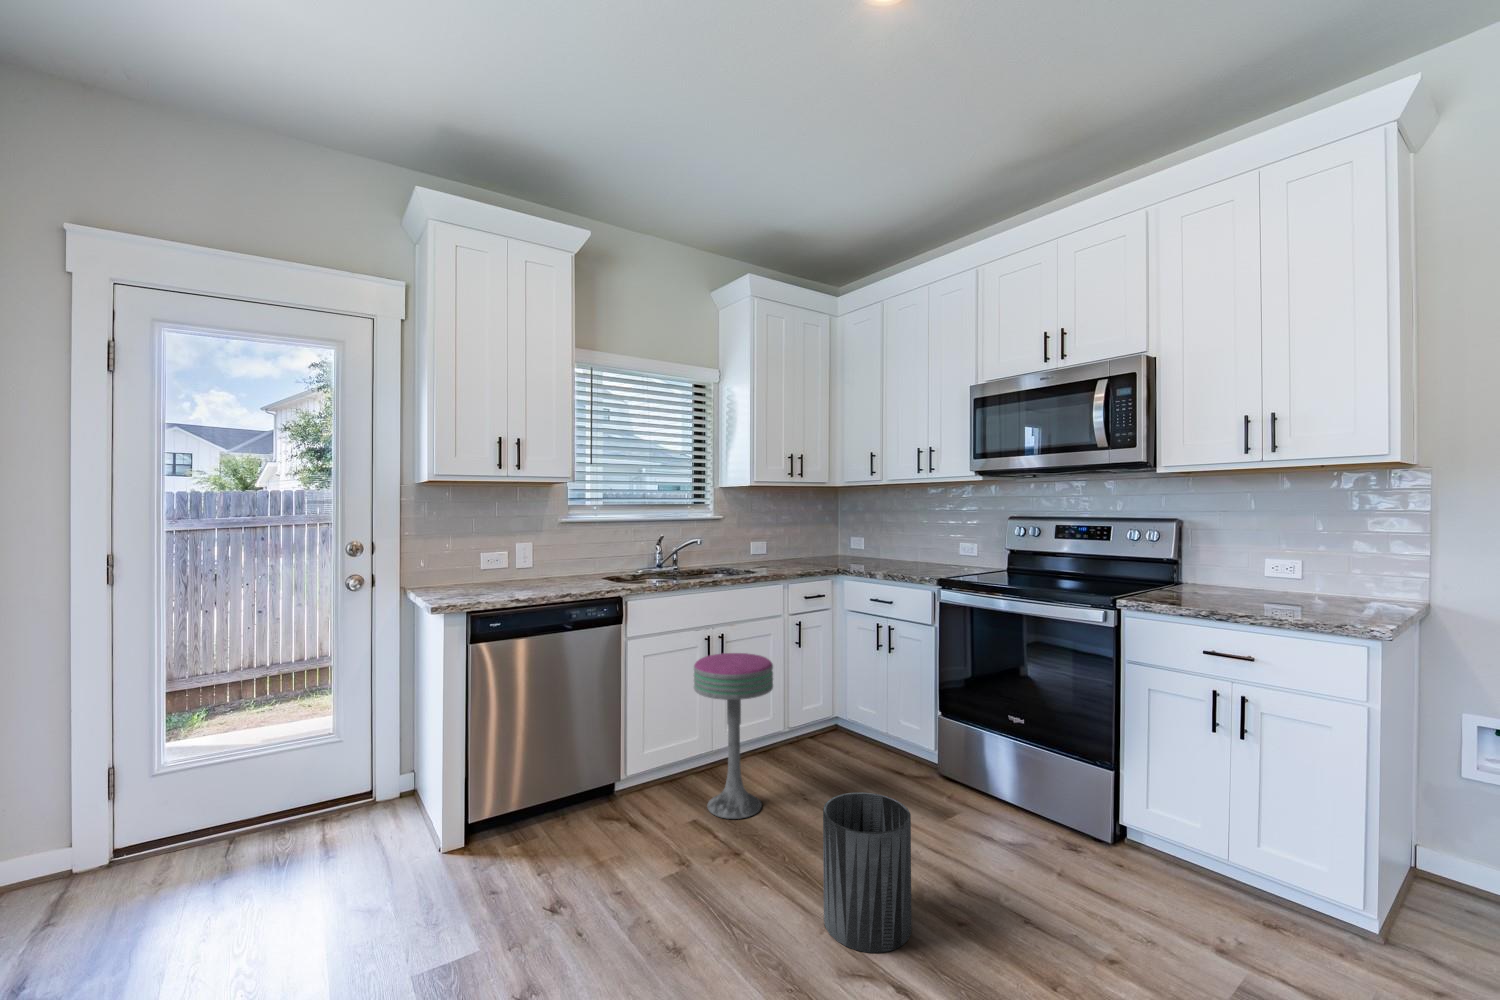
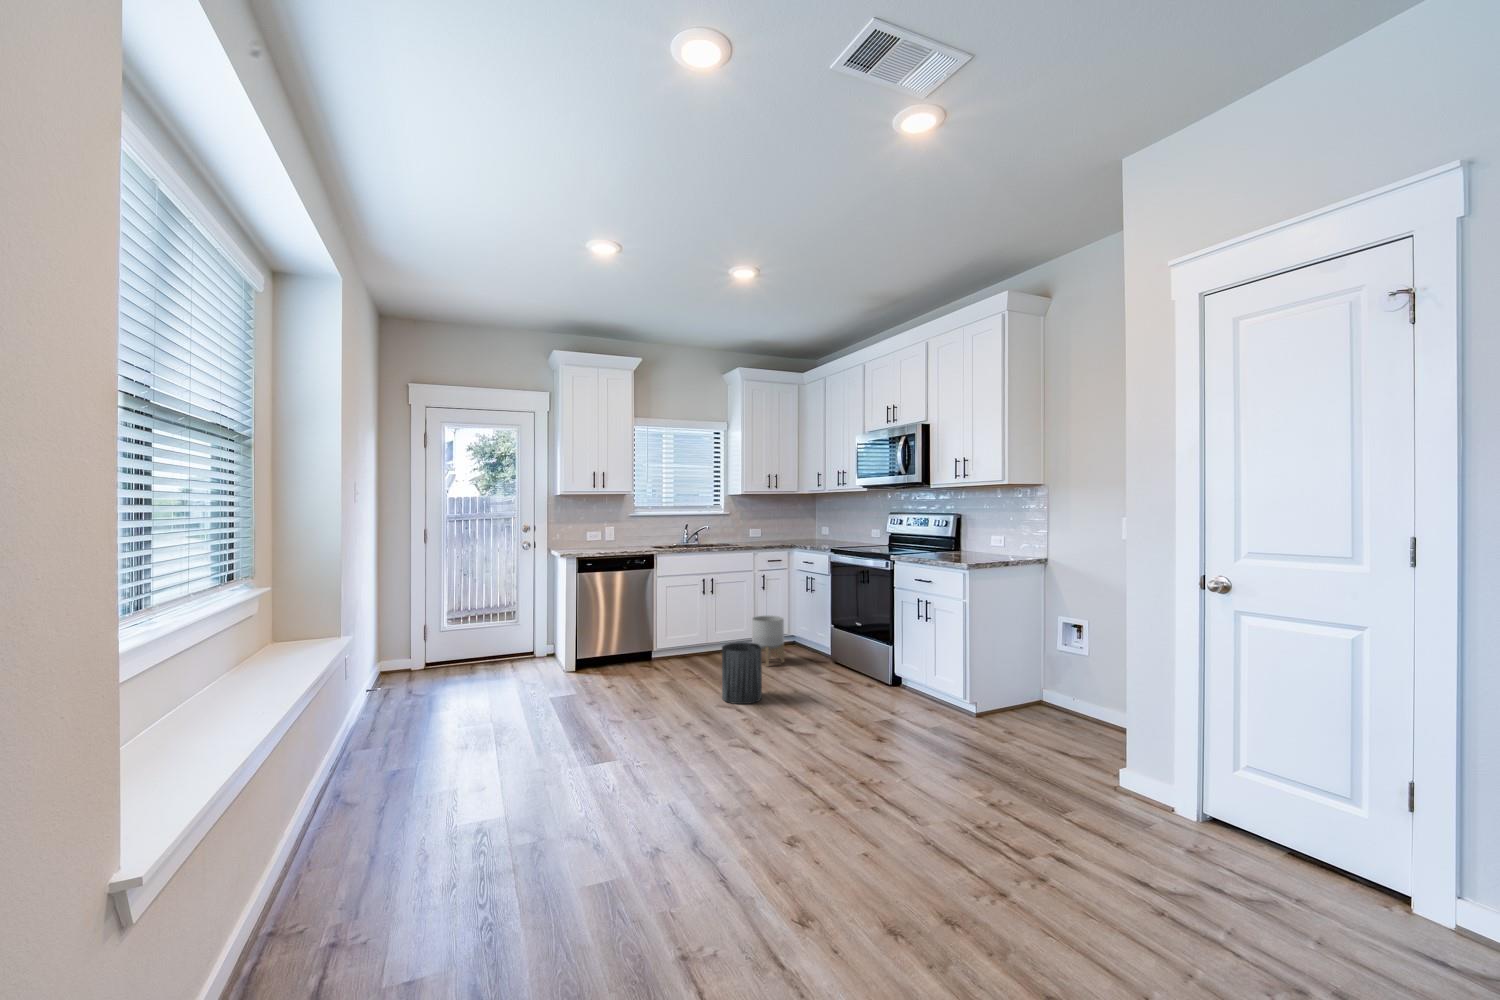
bar stool: present [694,653,773,819] -> none [688,587,730,670]
planter: none [803,698,861,798] -> present [752,616,784,667]

